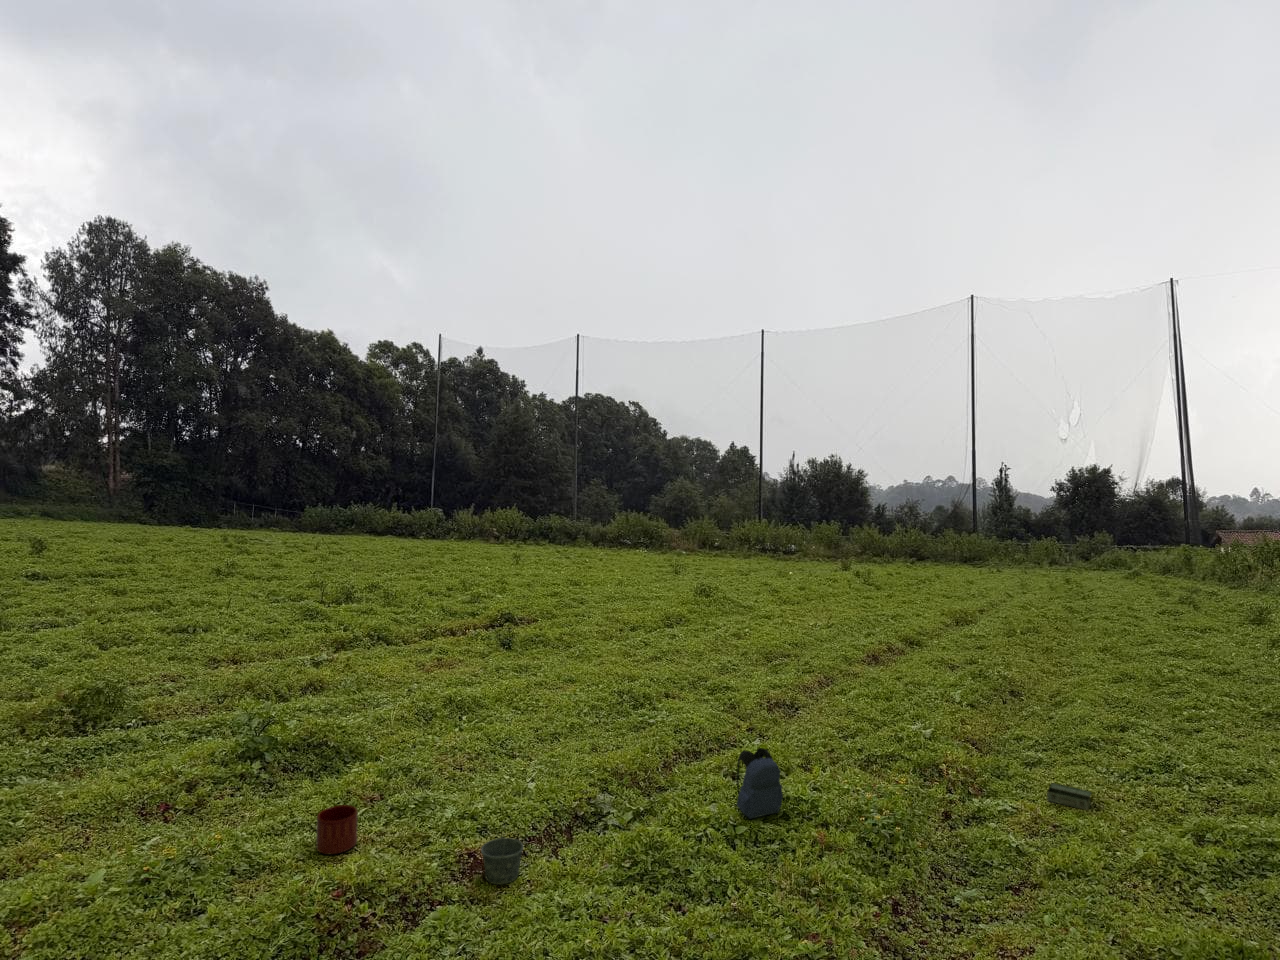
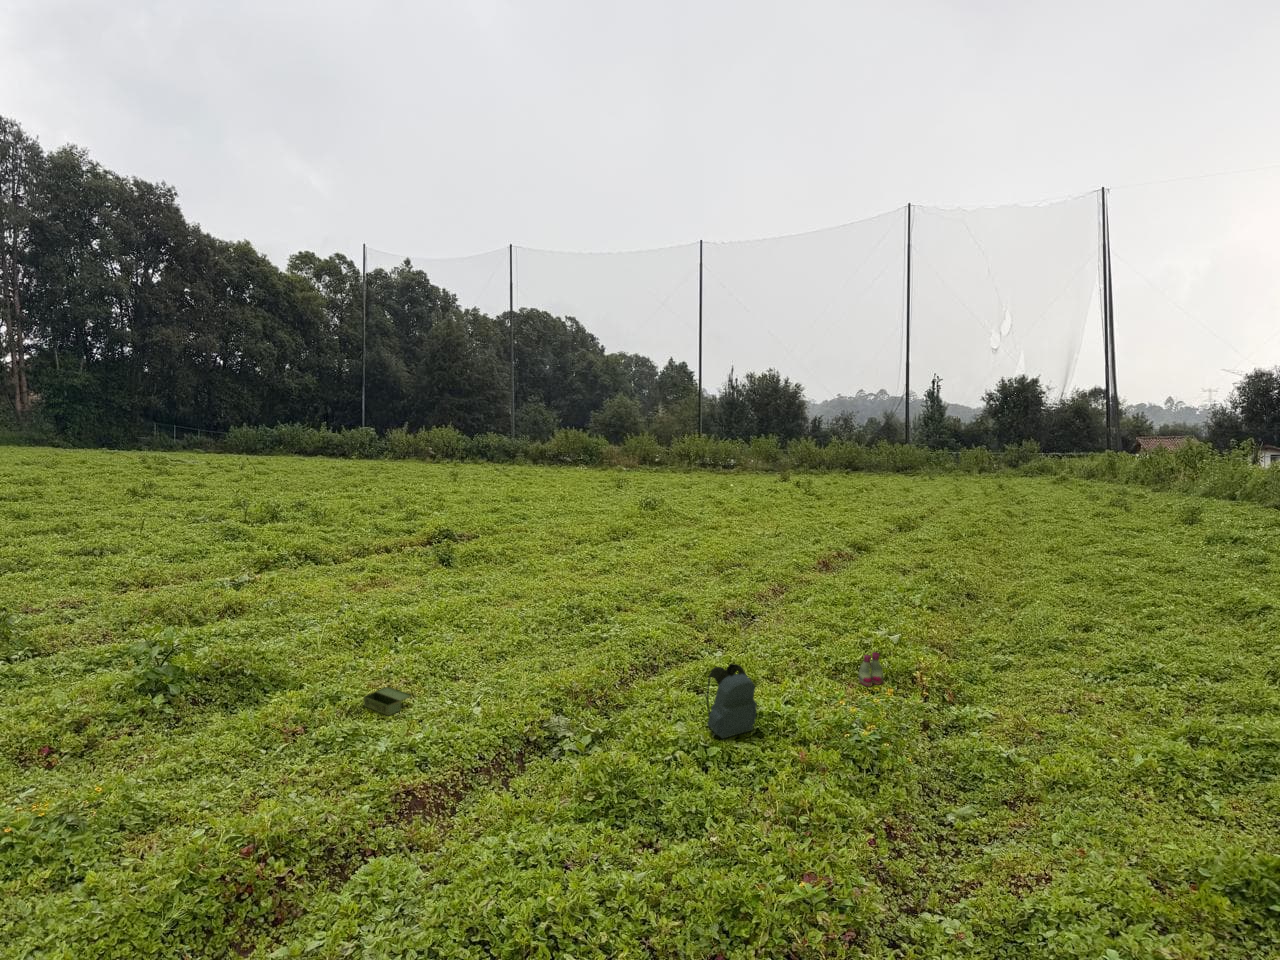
boots: none [887,742,913,776] -> present [858,652,884,686]
toolbox: present [1047,783,1091,810] -> present [364,687,411,716]
planter: present [316,805,358,854] -> none [223,743,275,801]
bucket: present [481,837,523,884] -> none [422,759,472,826]

